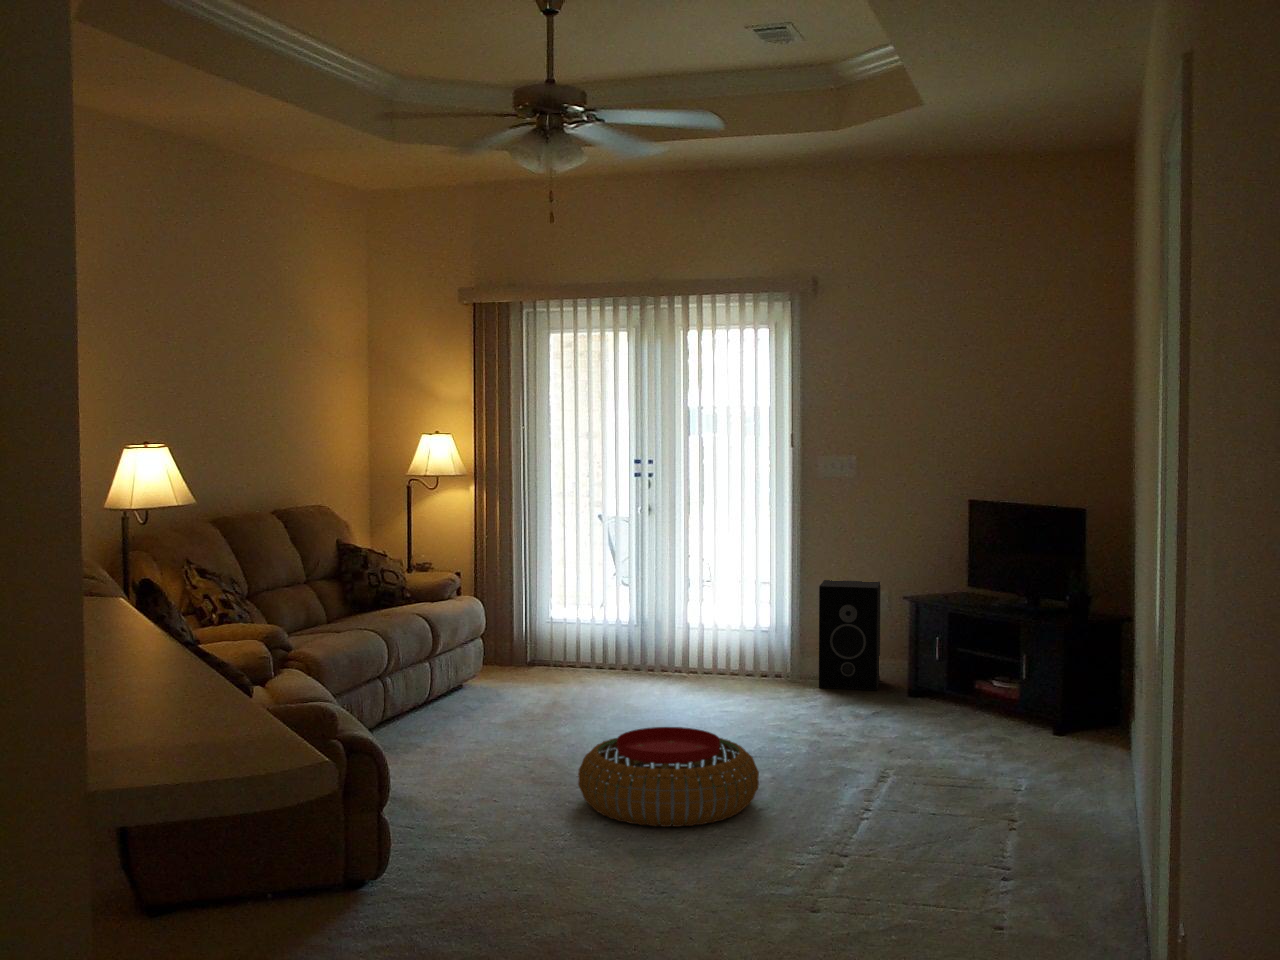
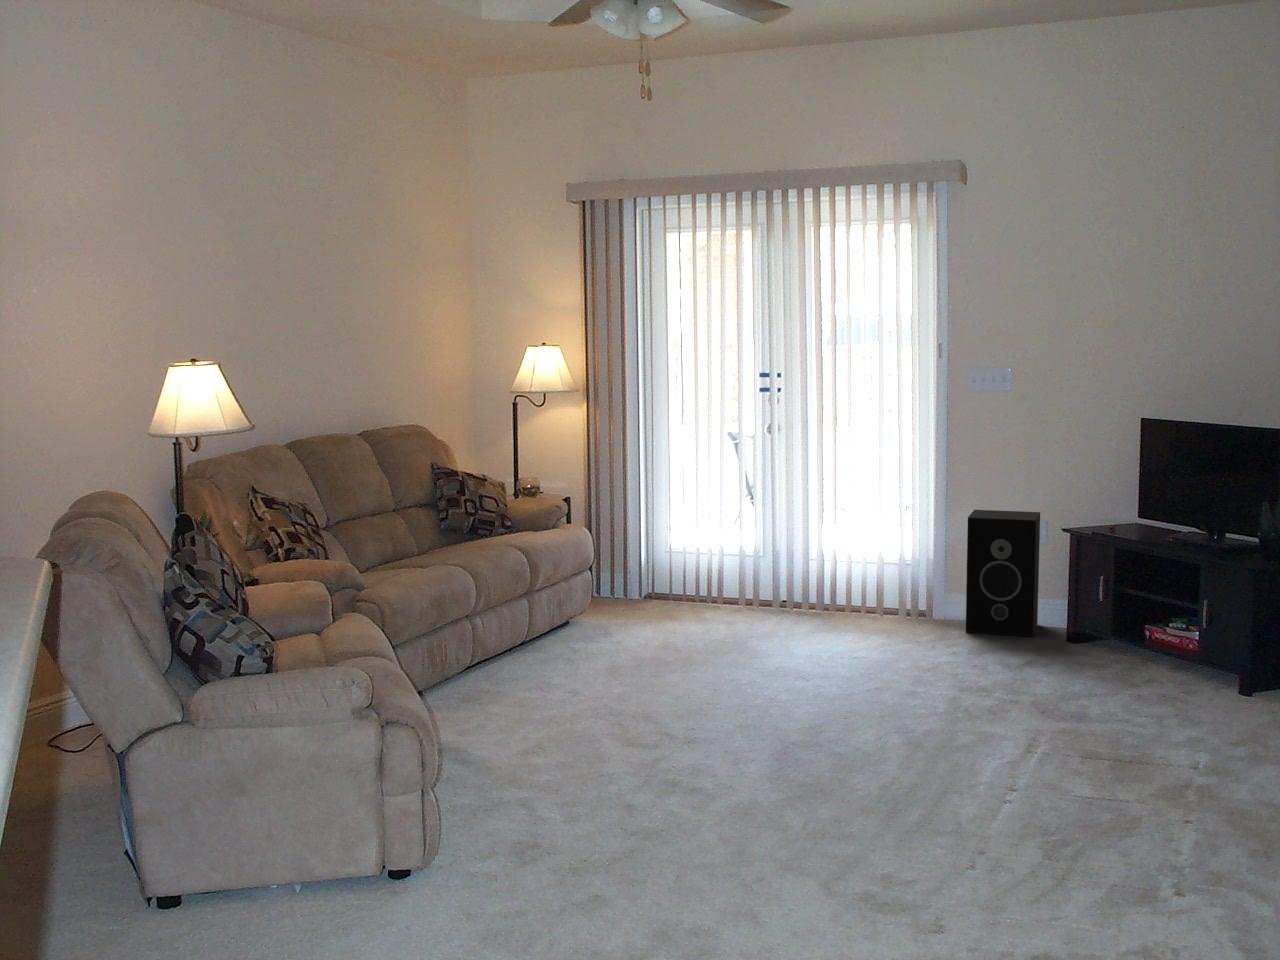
pouf: present [578,727,759,827] -> none [671,688,884,811]

